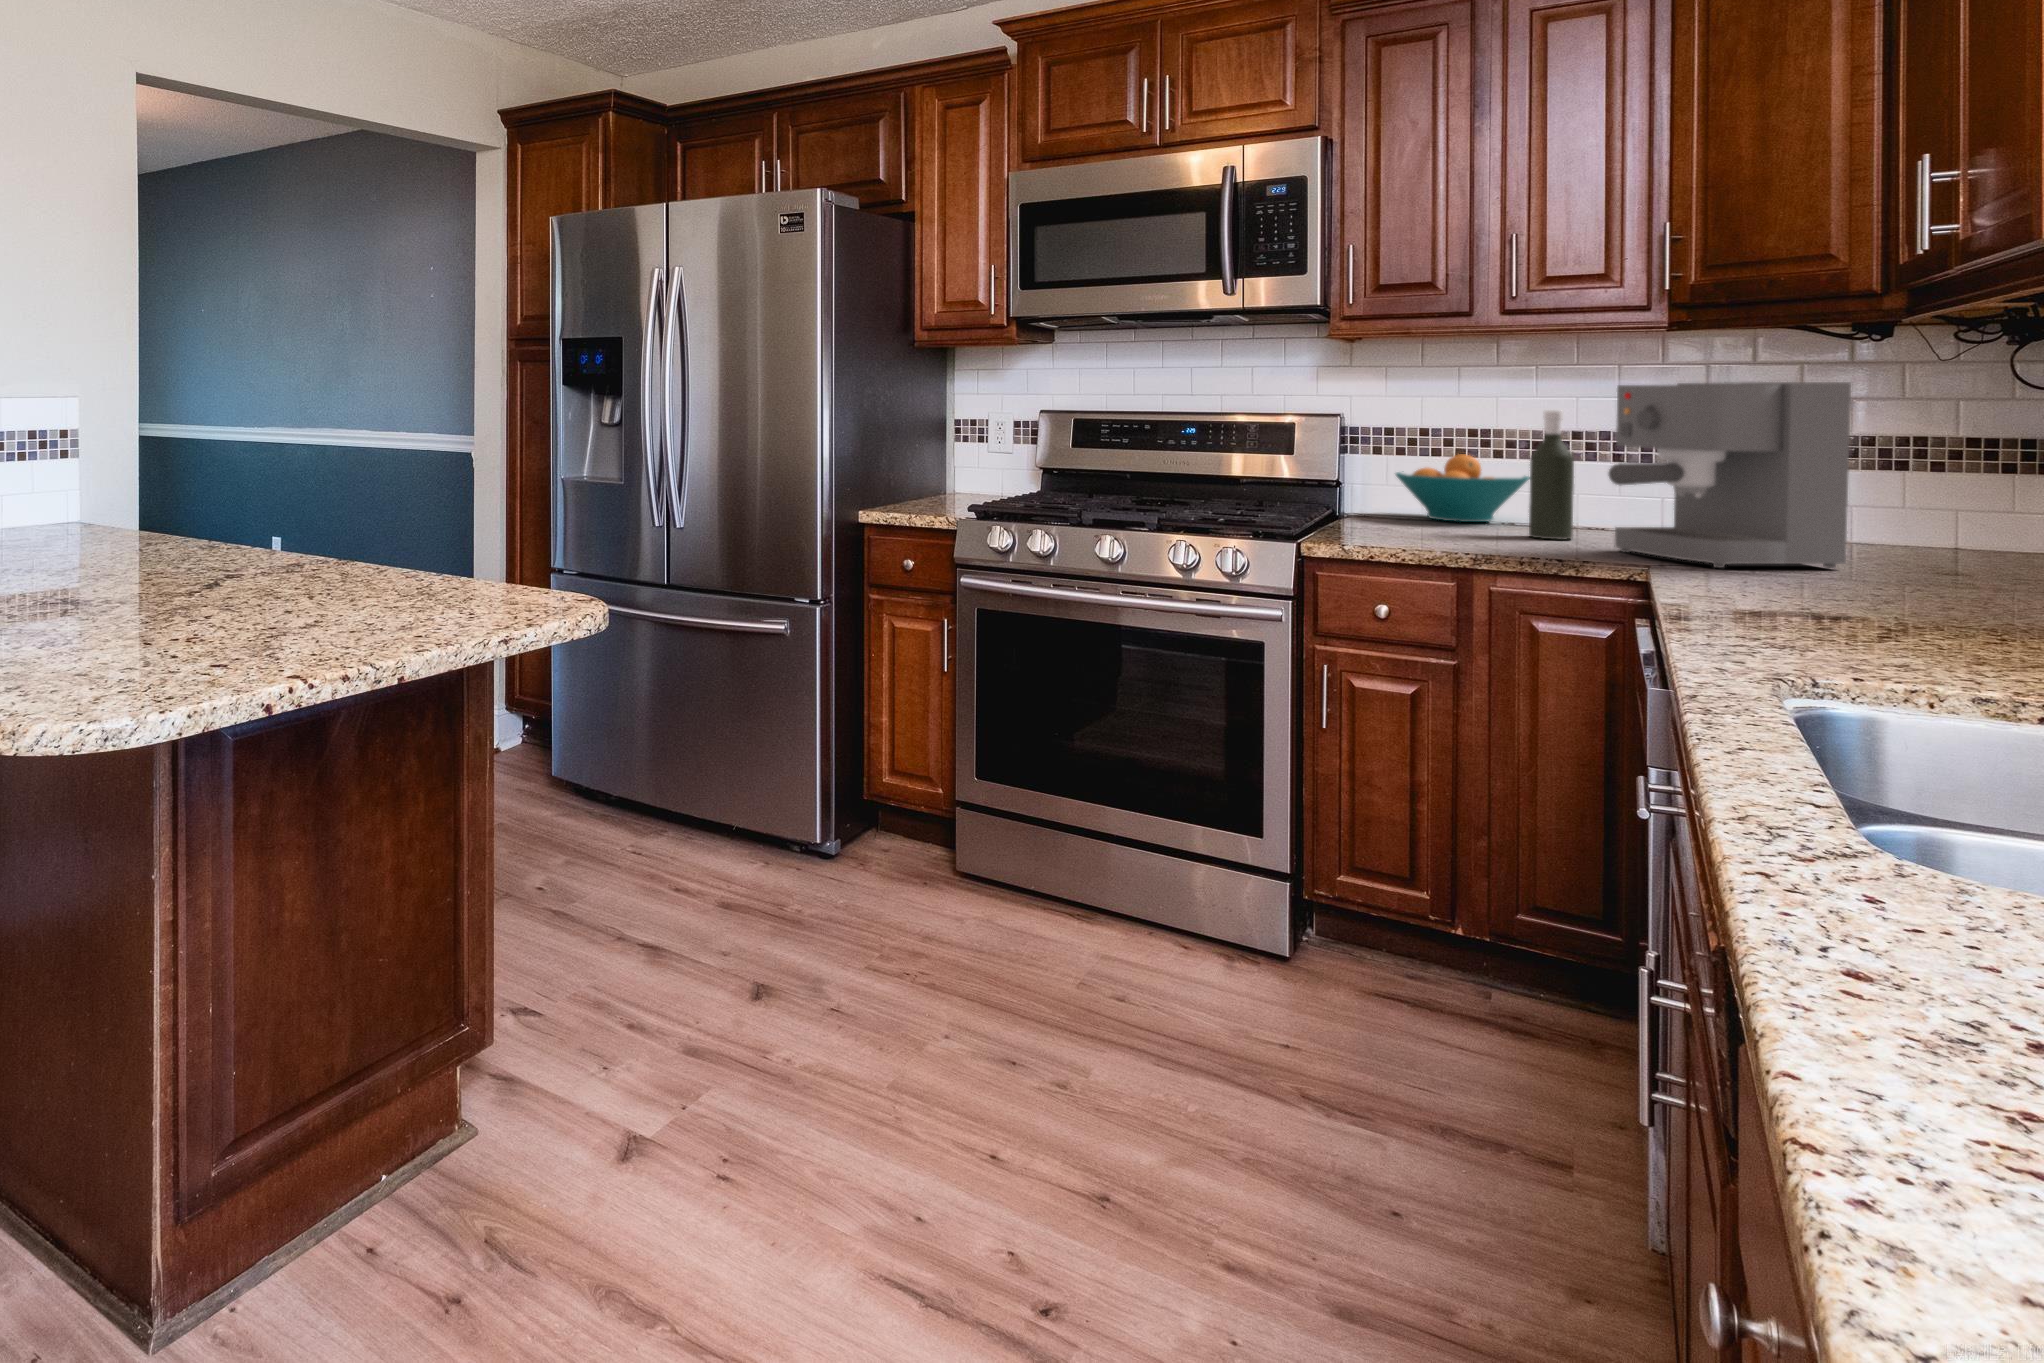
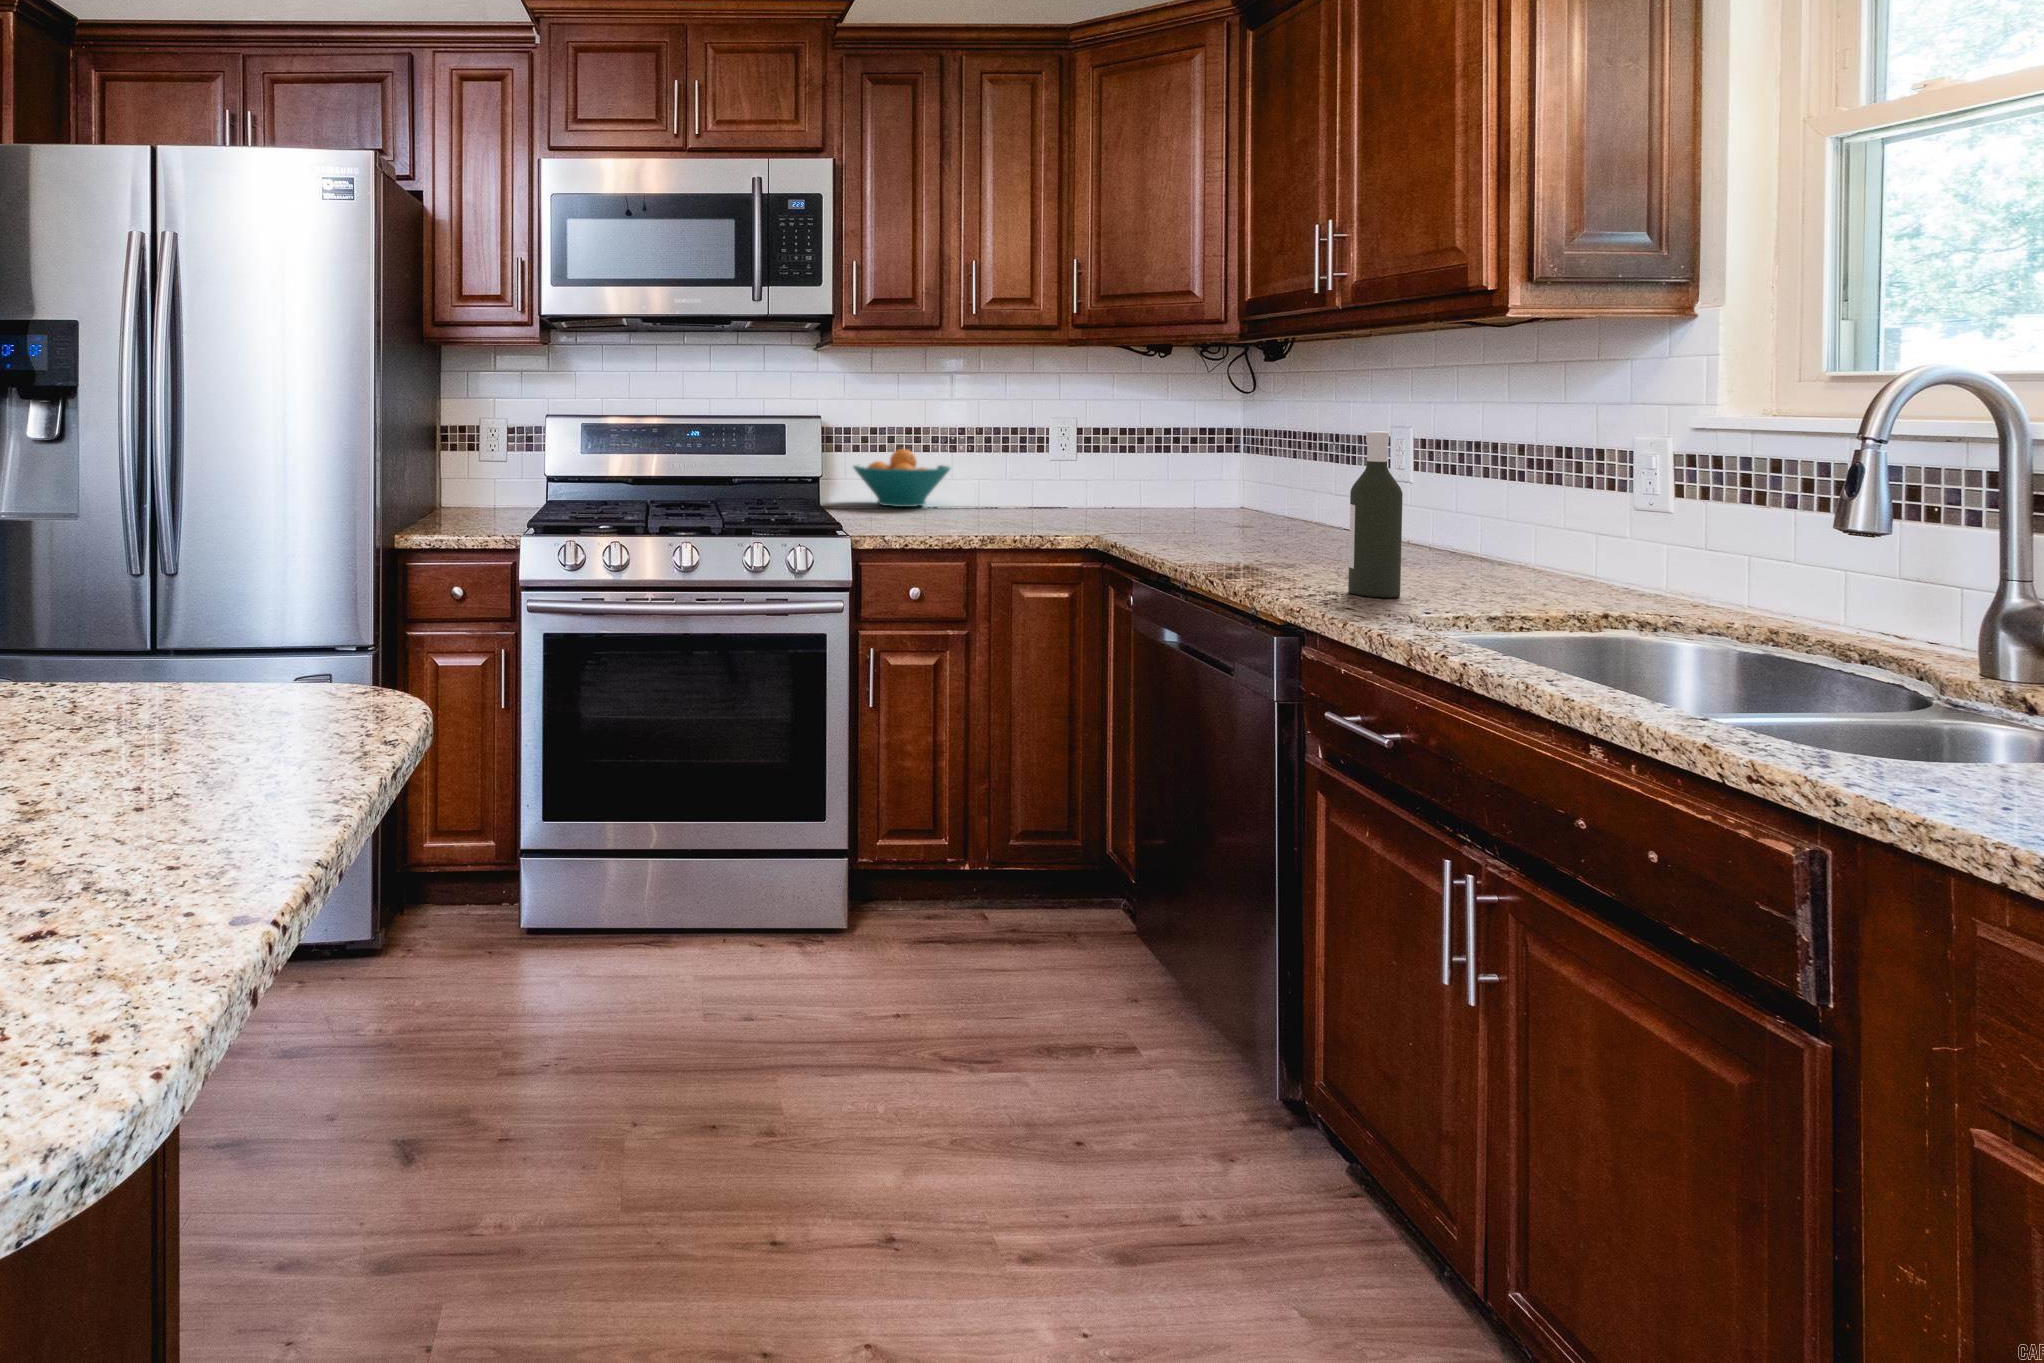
coffee maker: present [1608,382,1851,568] -> none [1051,389,1196,535]
bottle: present [1529,410,1574,540] -> present [1348,431,1403,597]

